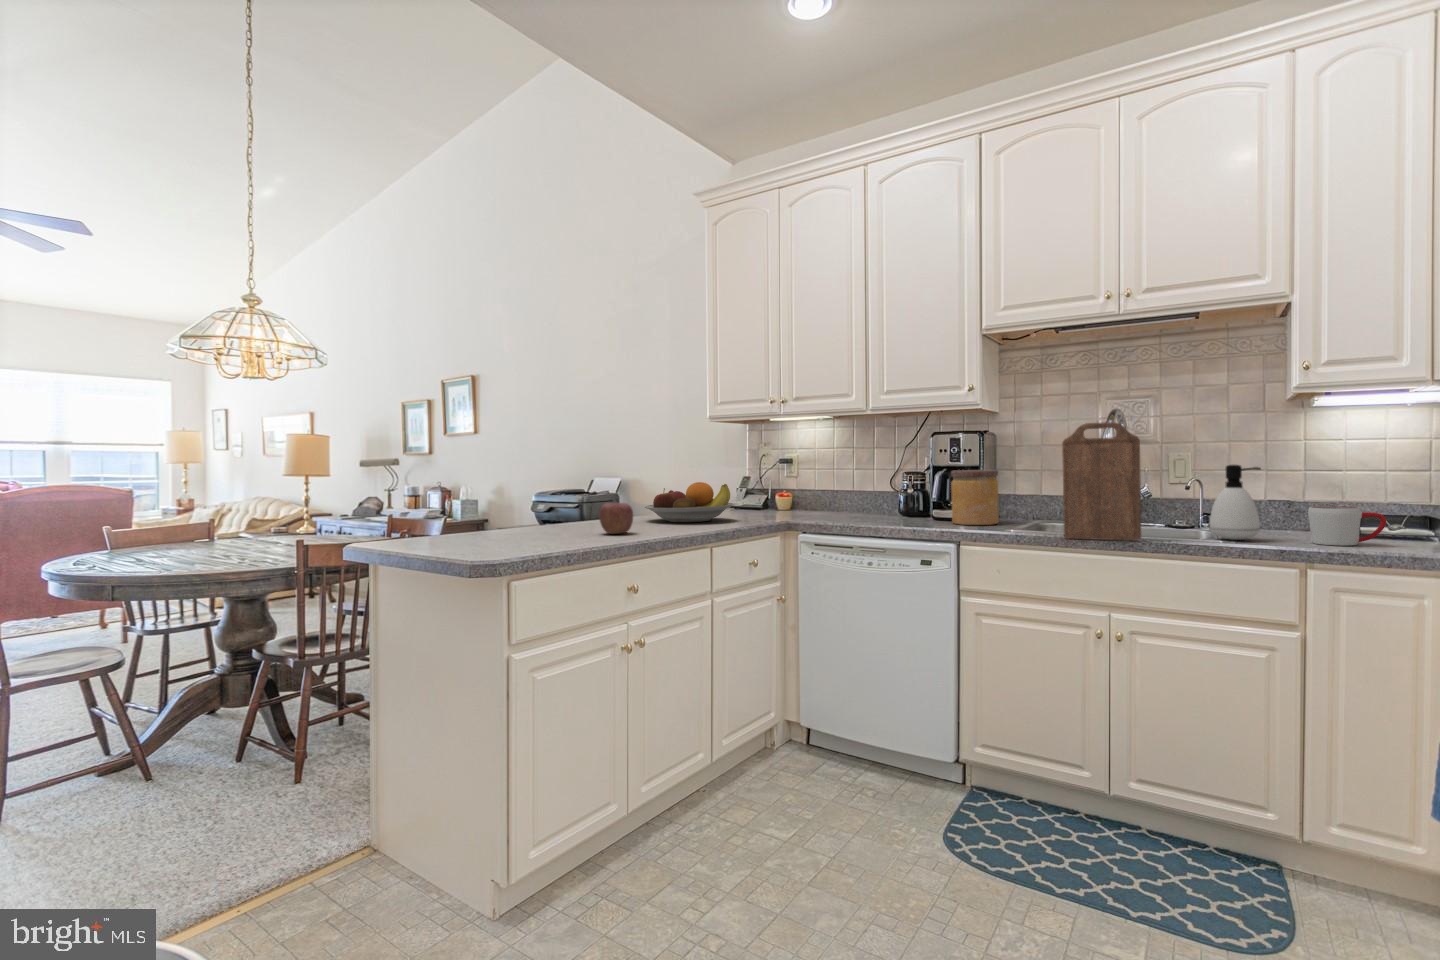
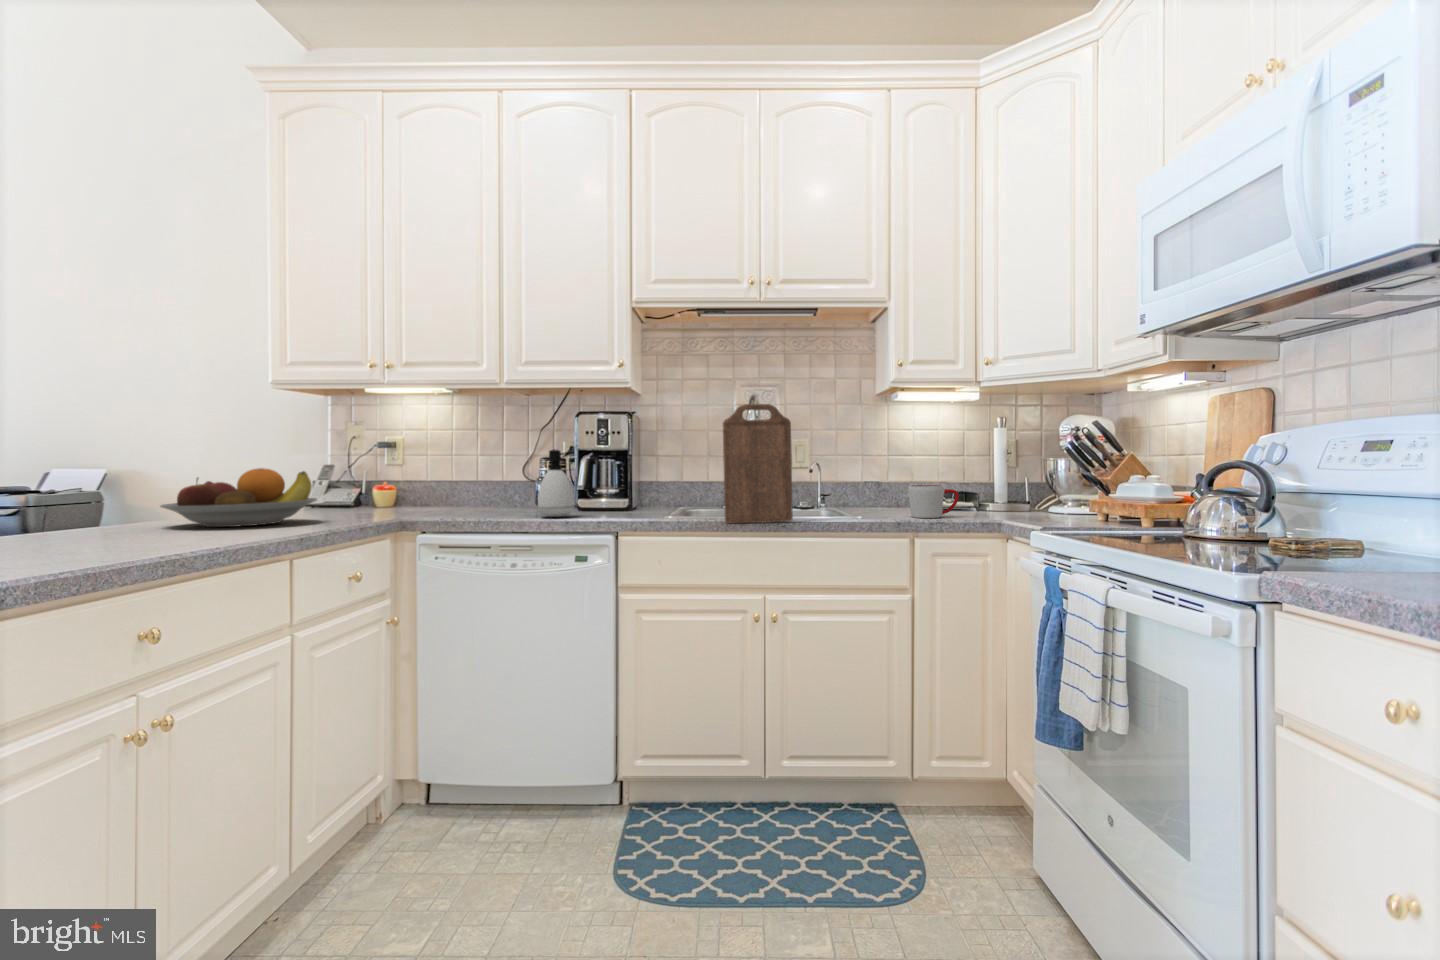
soap dispenser: present [1210,465,1261,540] -> present [538,449,575,517]
jar: present [951,470,999,525] -> none [598,455,647,515]
apple: present [599,503,633,534] -> none [66,496,142,549]

